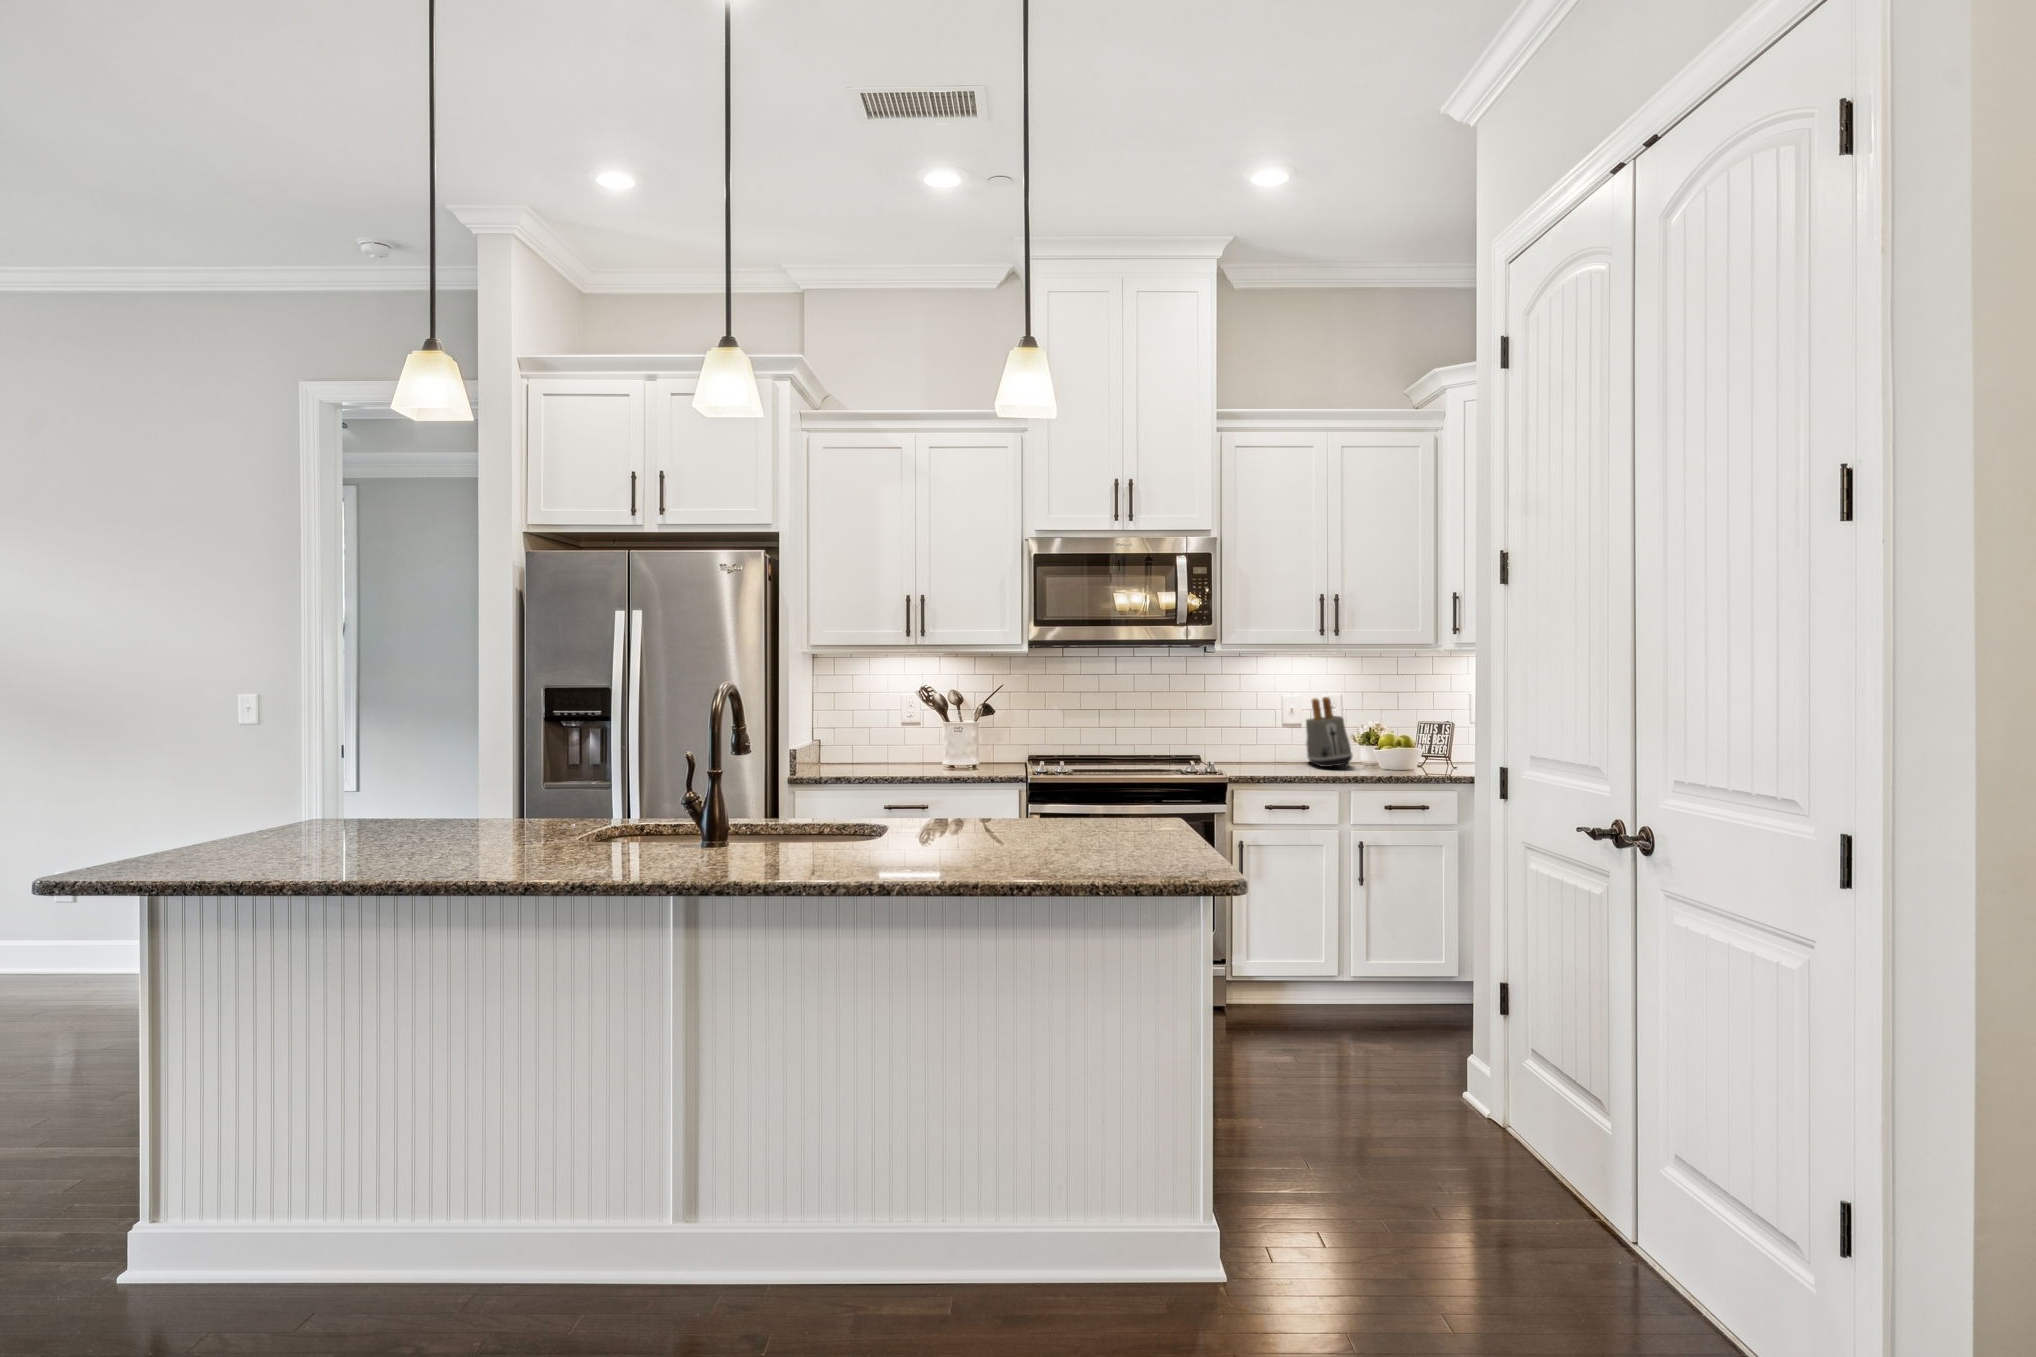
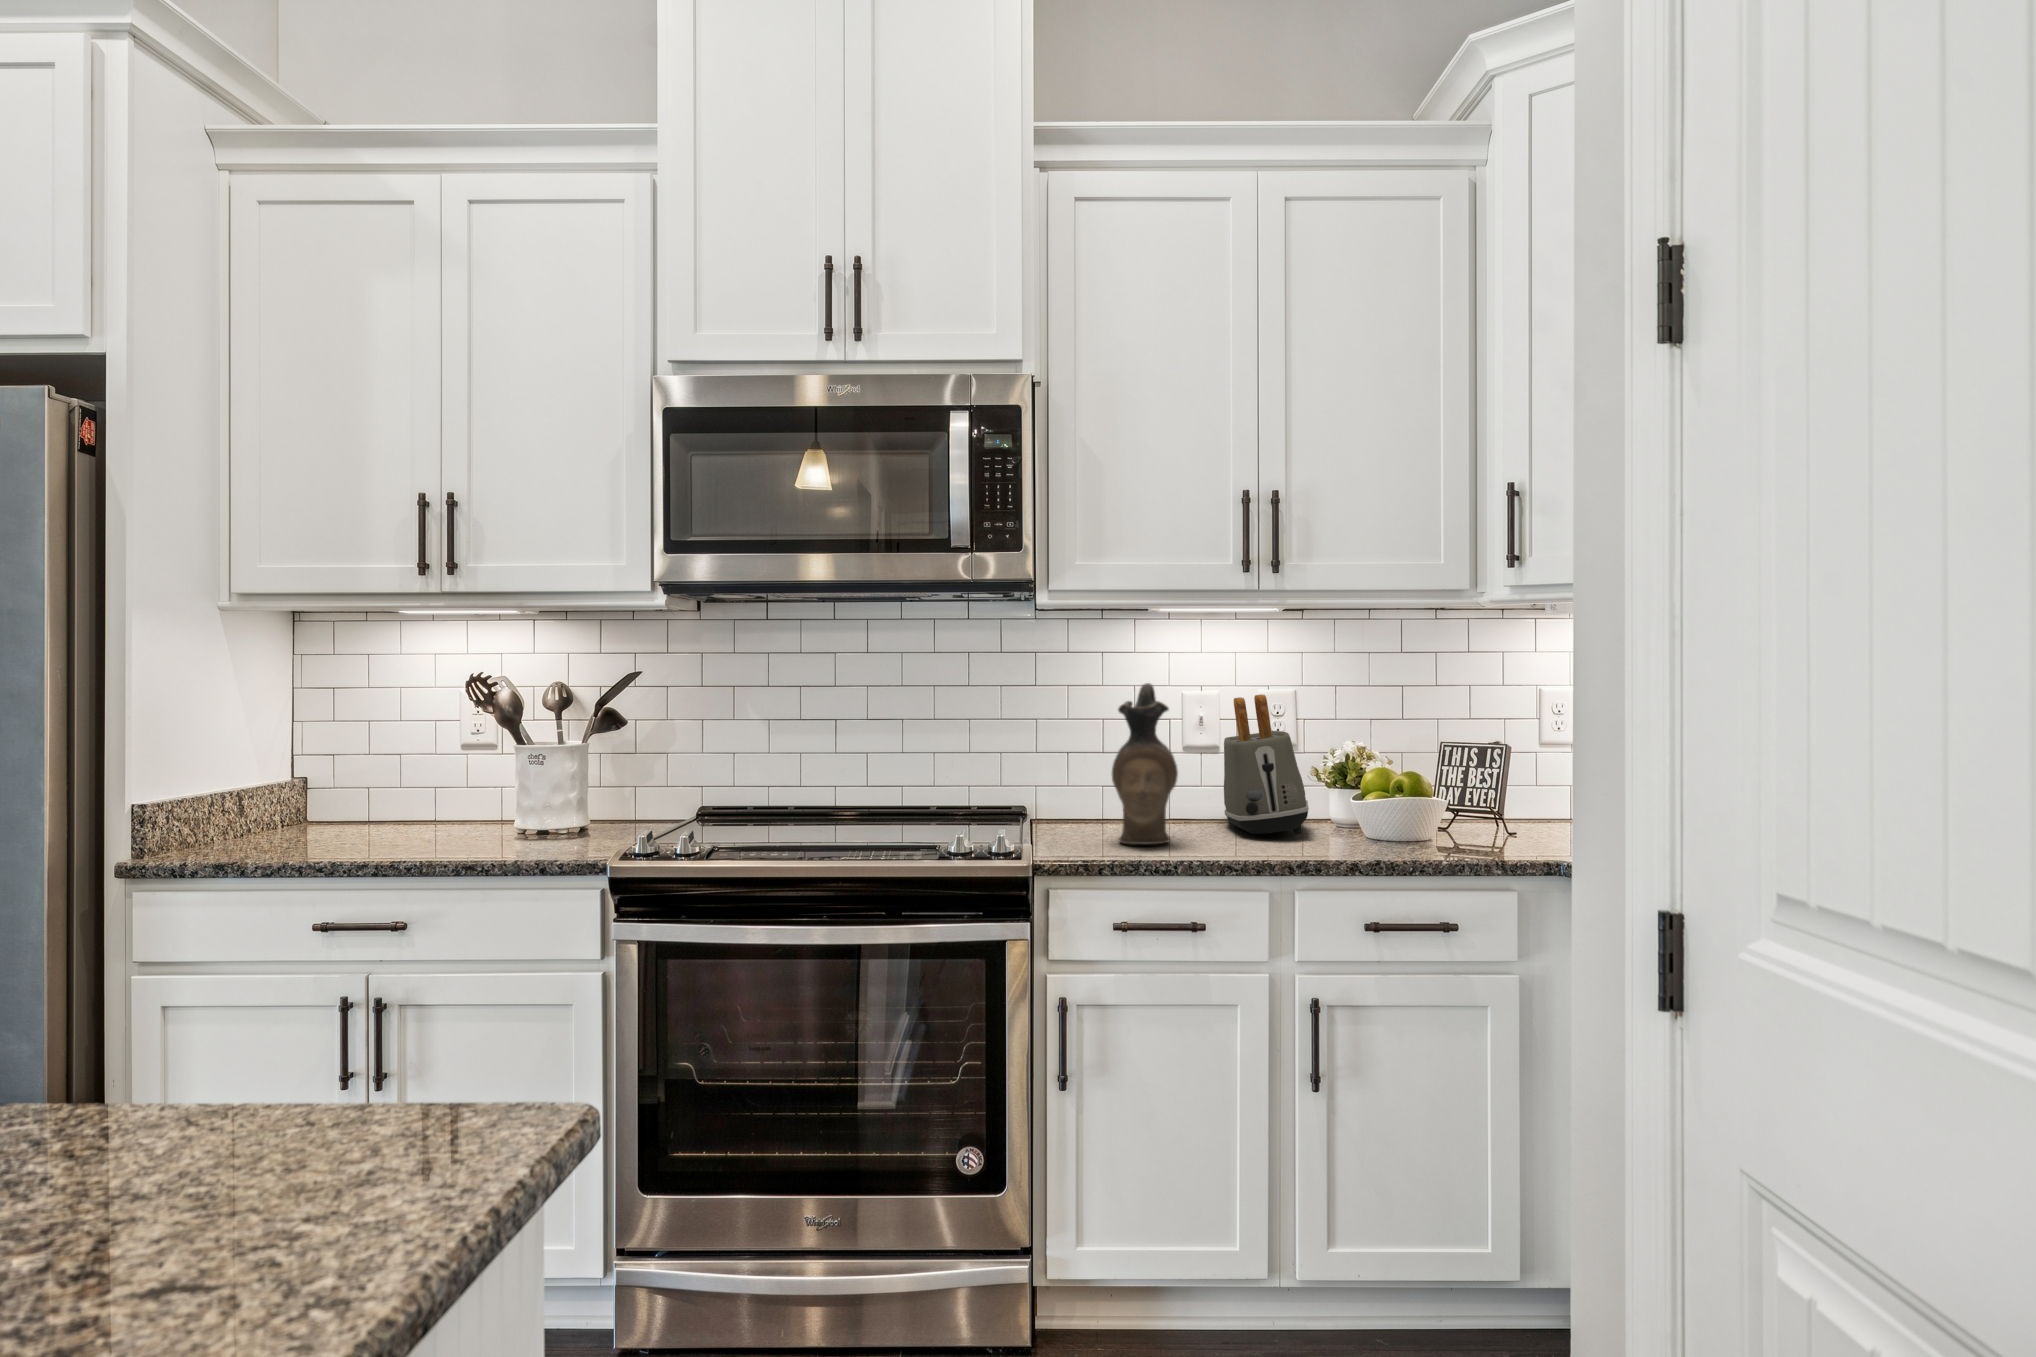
ceramic pitcher: none [1257,691,1290,771] -> present [1112,683,1178,844]

